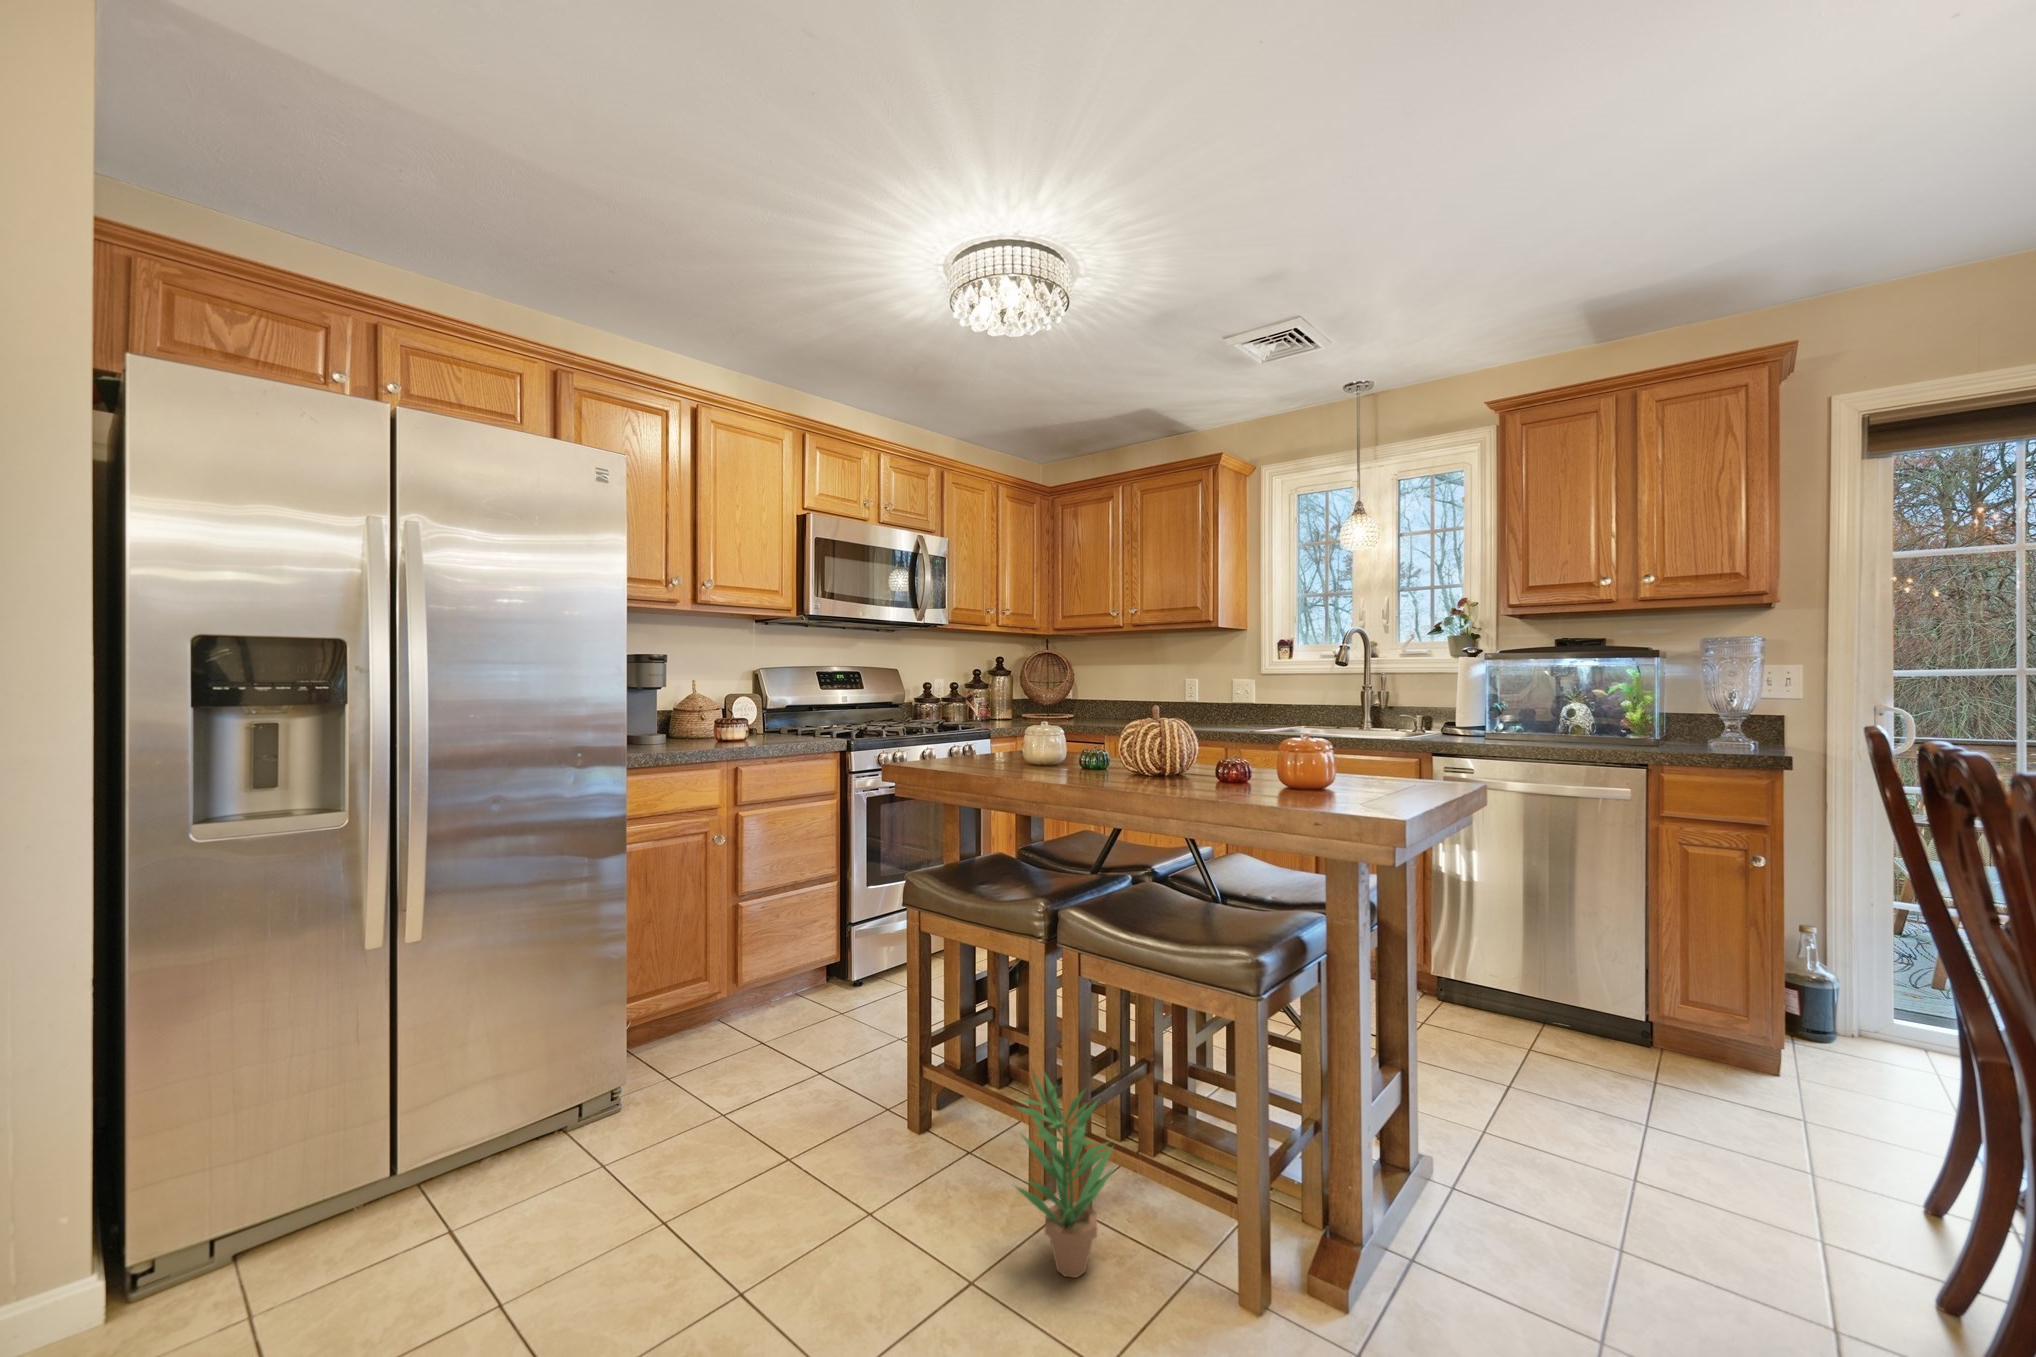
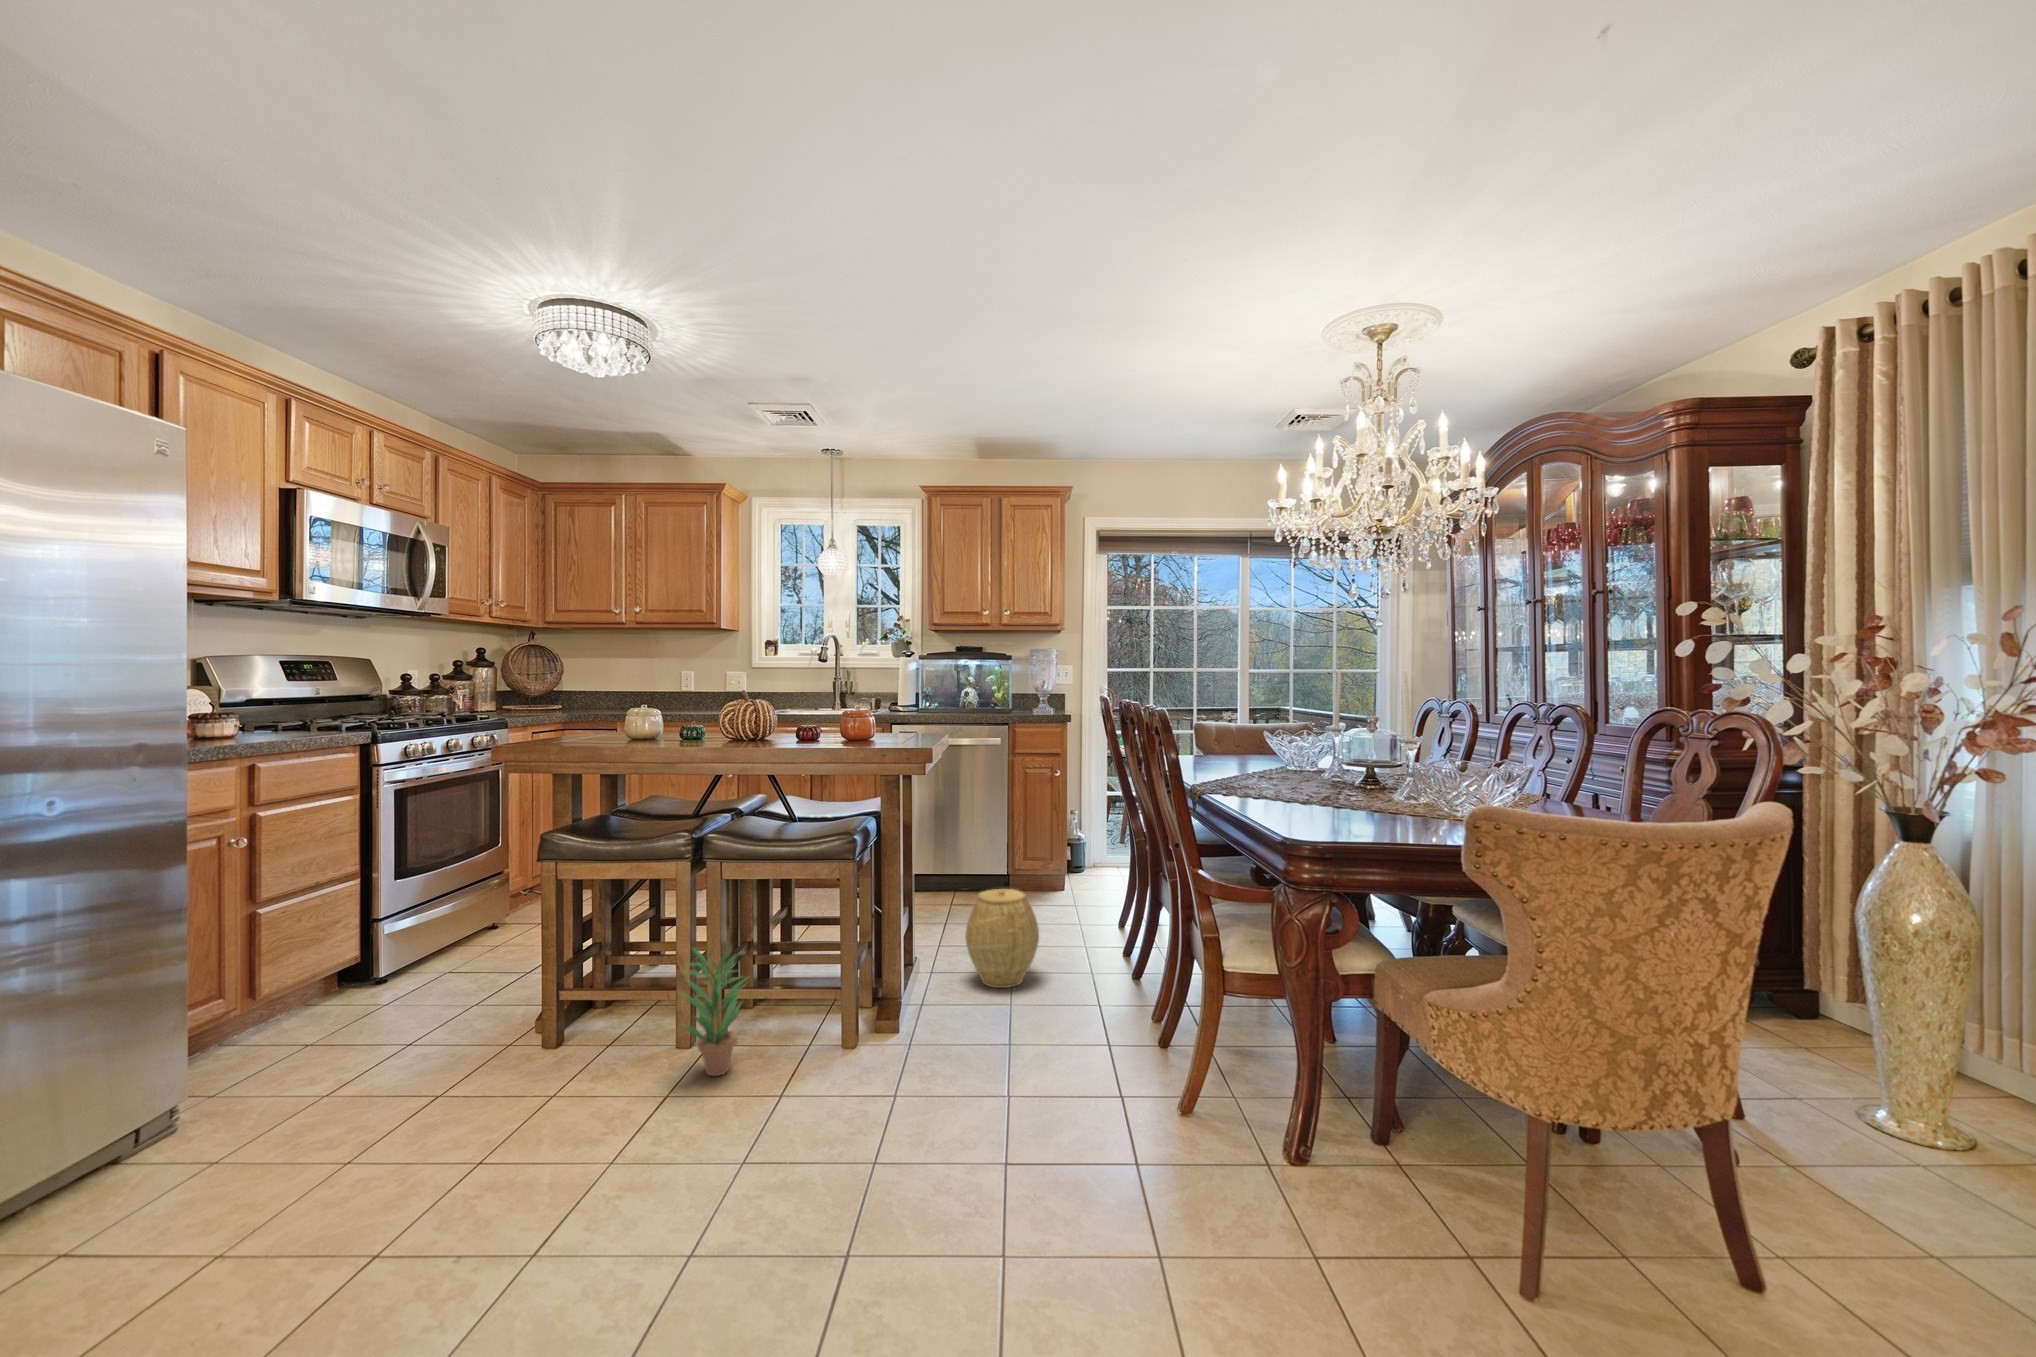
woven basket: none [1531,1075,1702,1286] -> present [965,889,1039,988]

